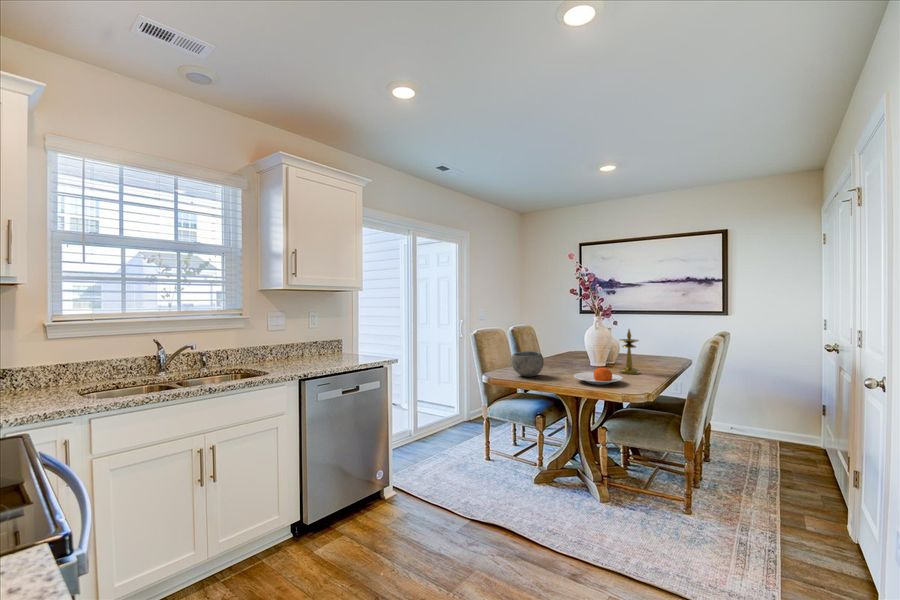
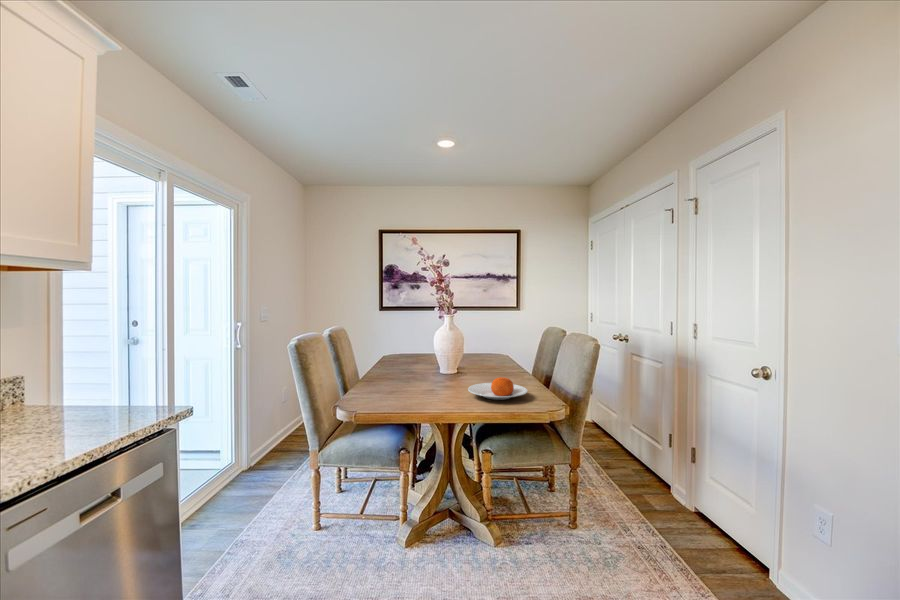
candlestick: present [620,329,639,374] -> none [489,326,511,380]
bowl: present [511,351,544,377] -> none [380,364,425,401]

